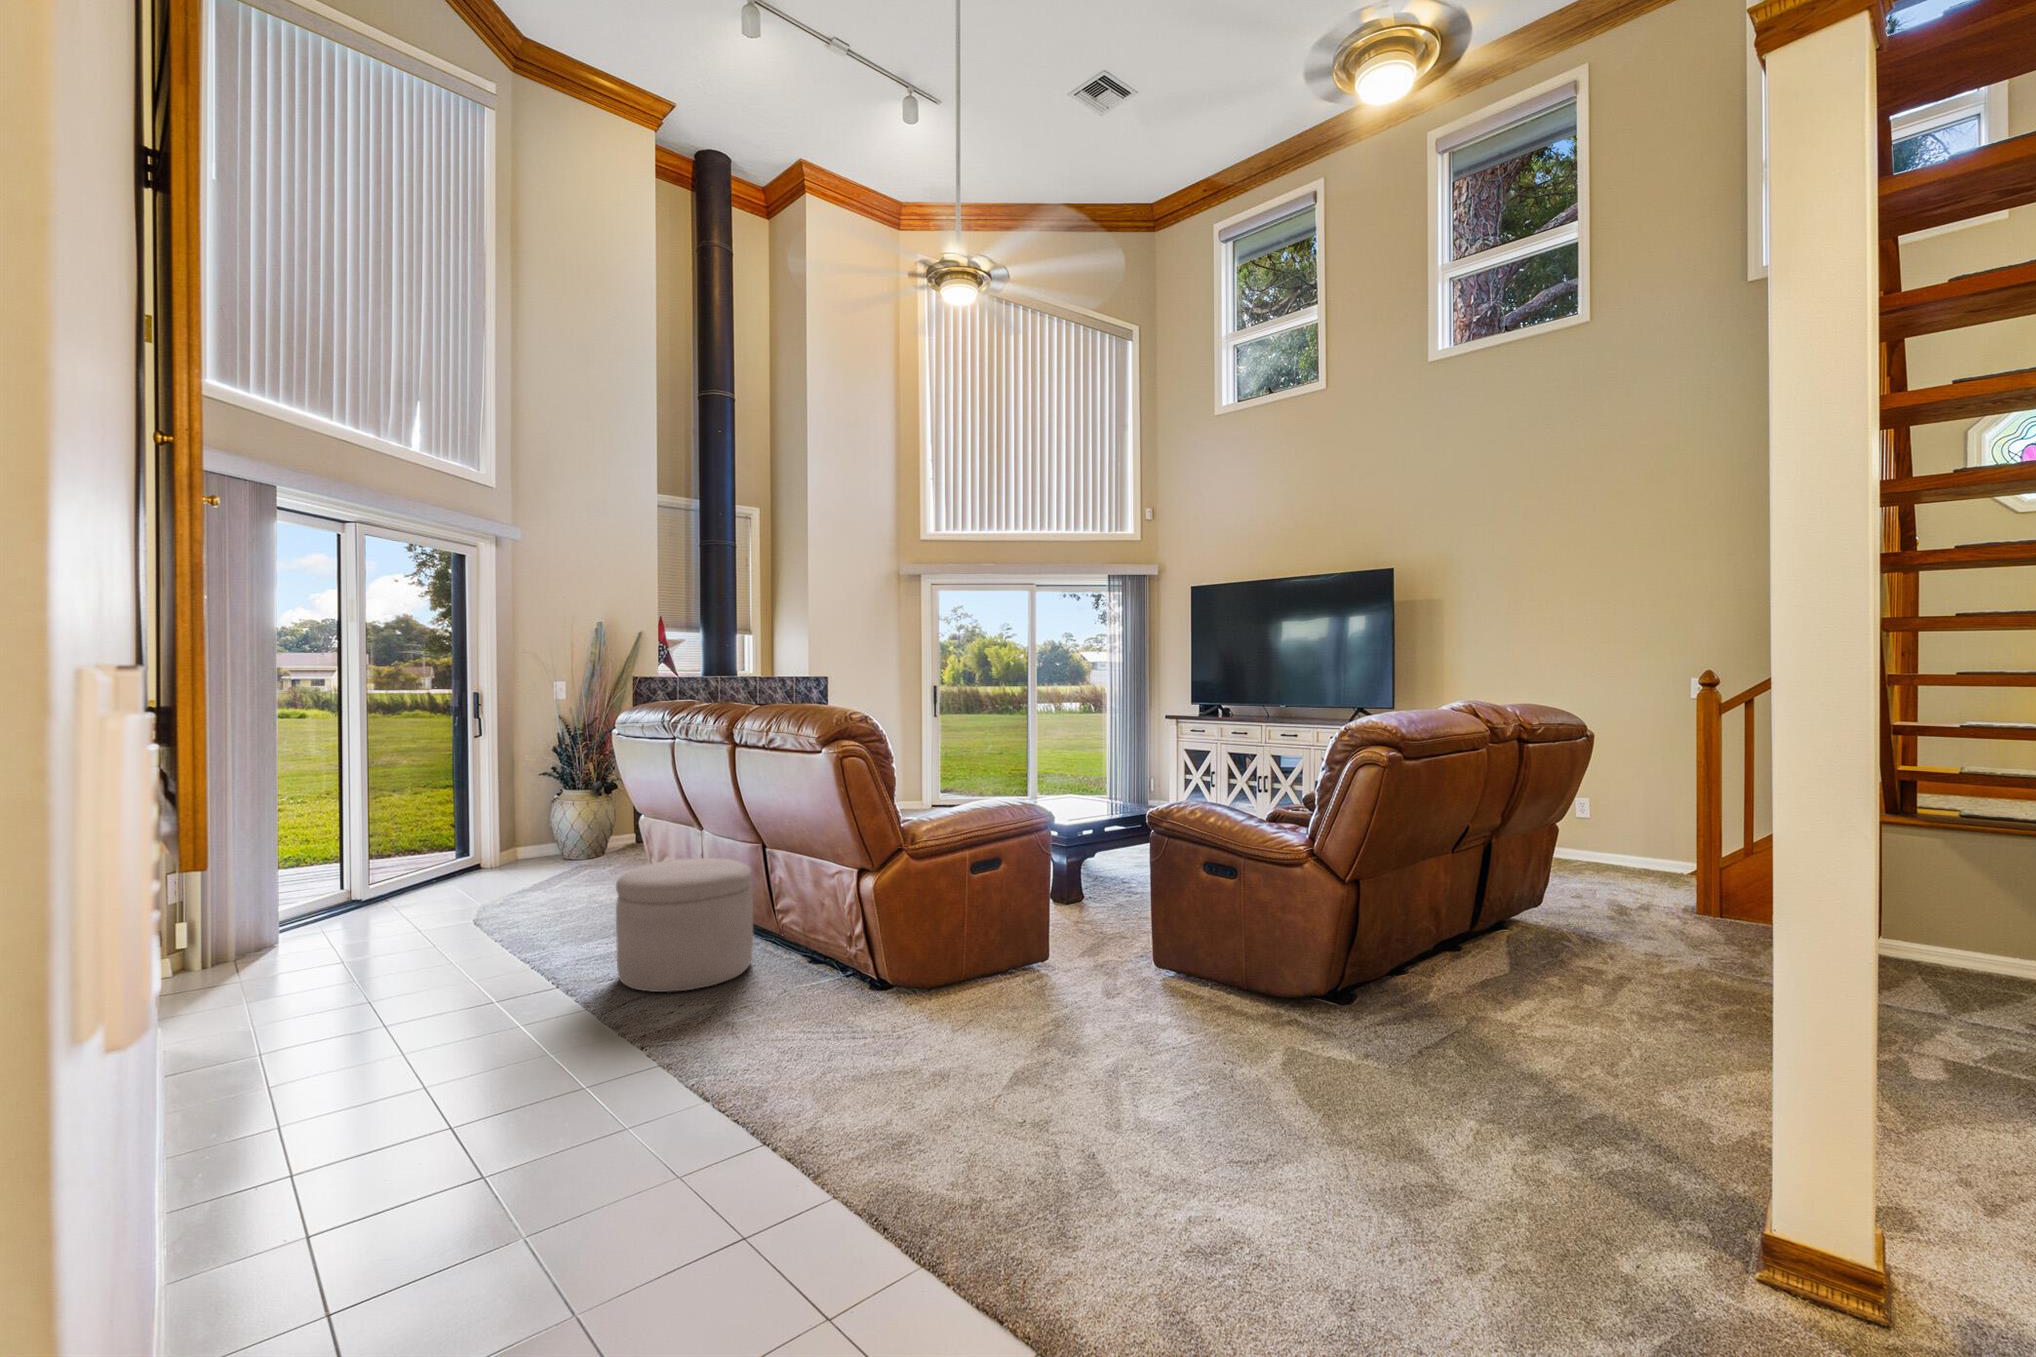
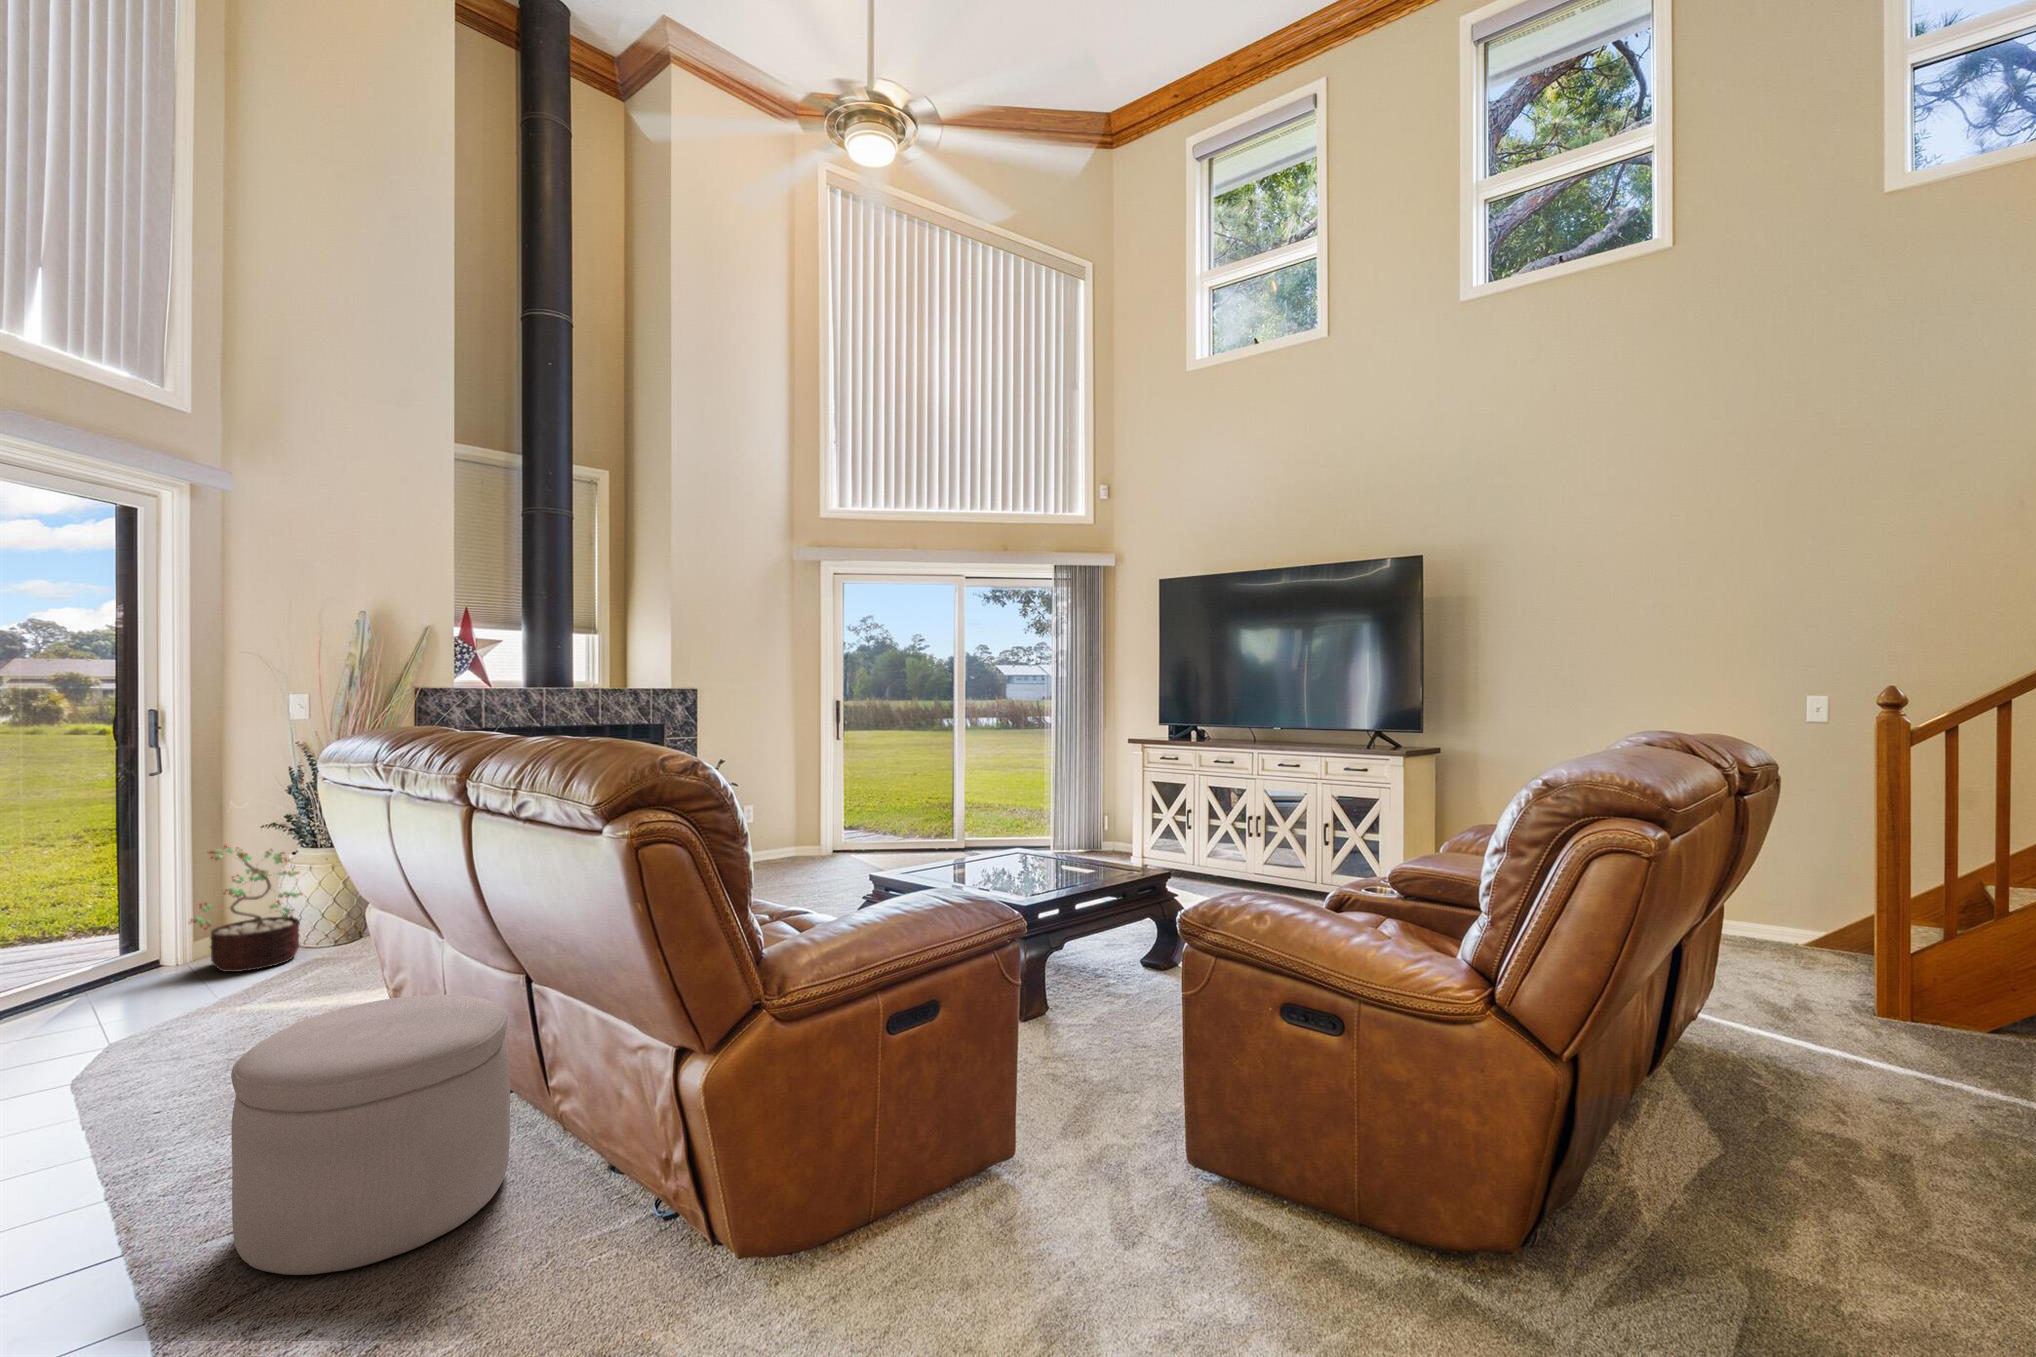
decorative plant: none [501,785,569,872] -> present [190,846,302,972]

